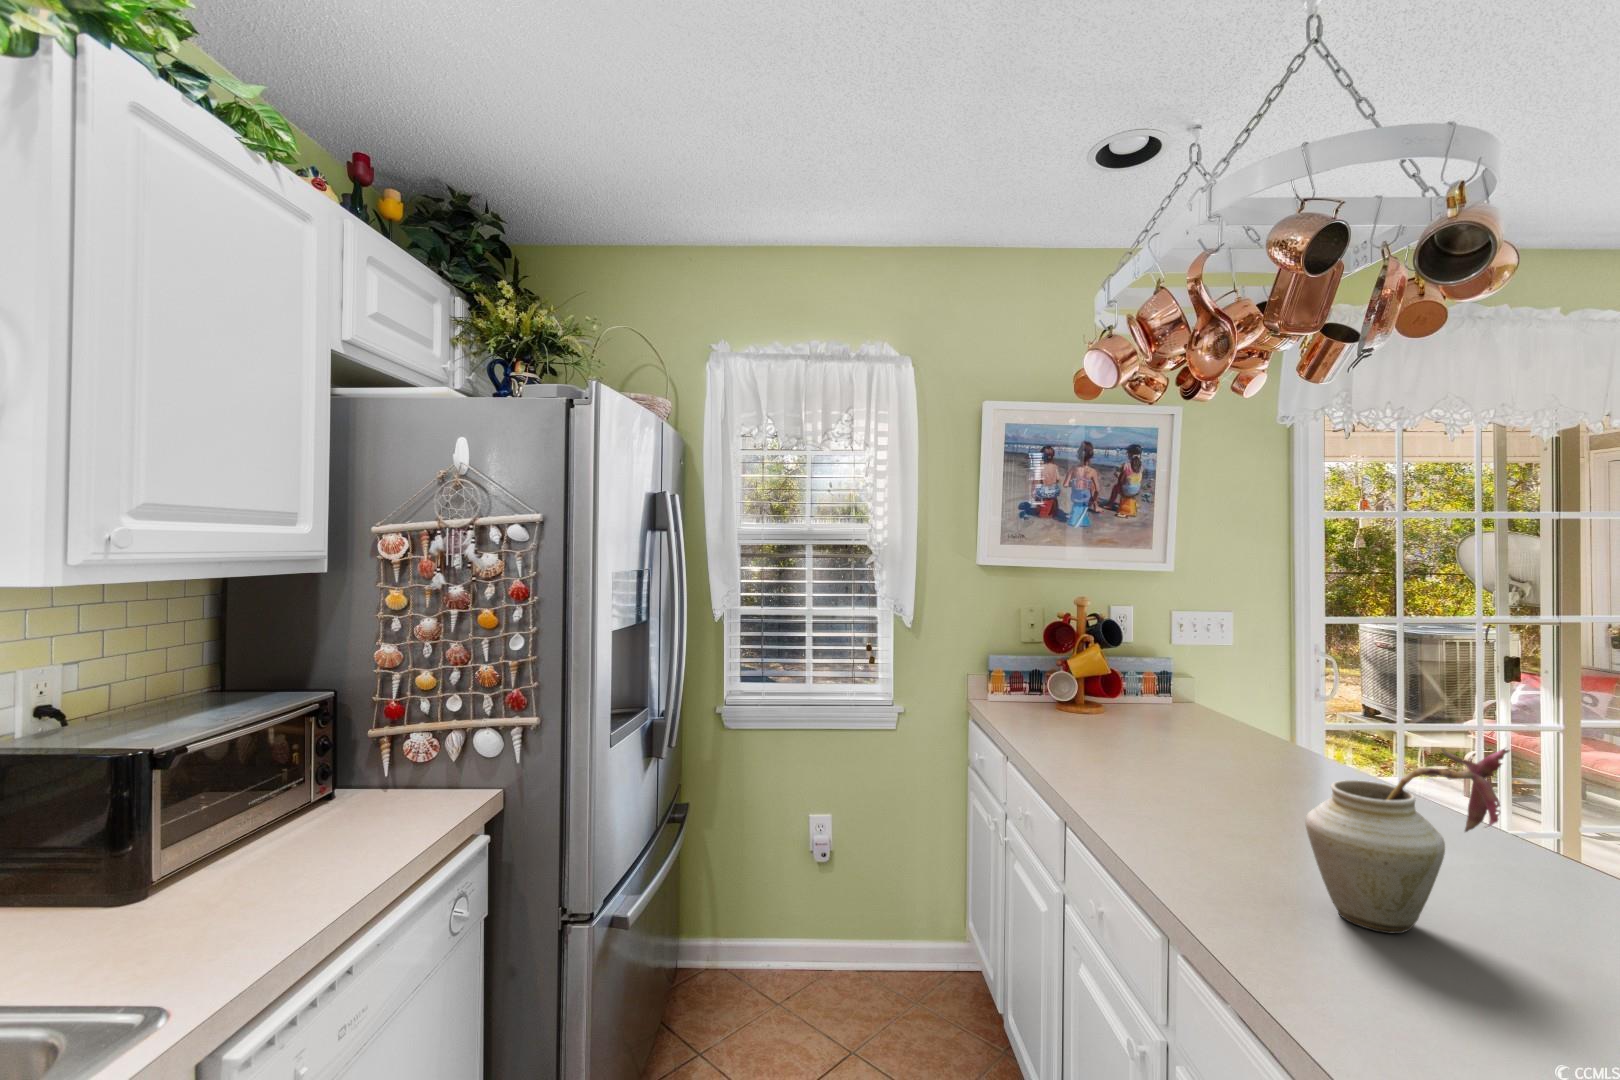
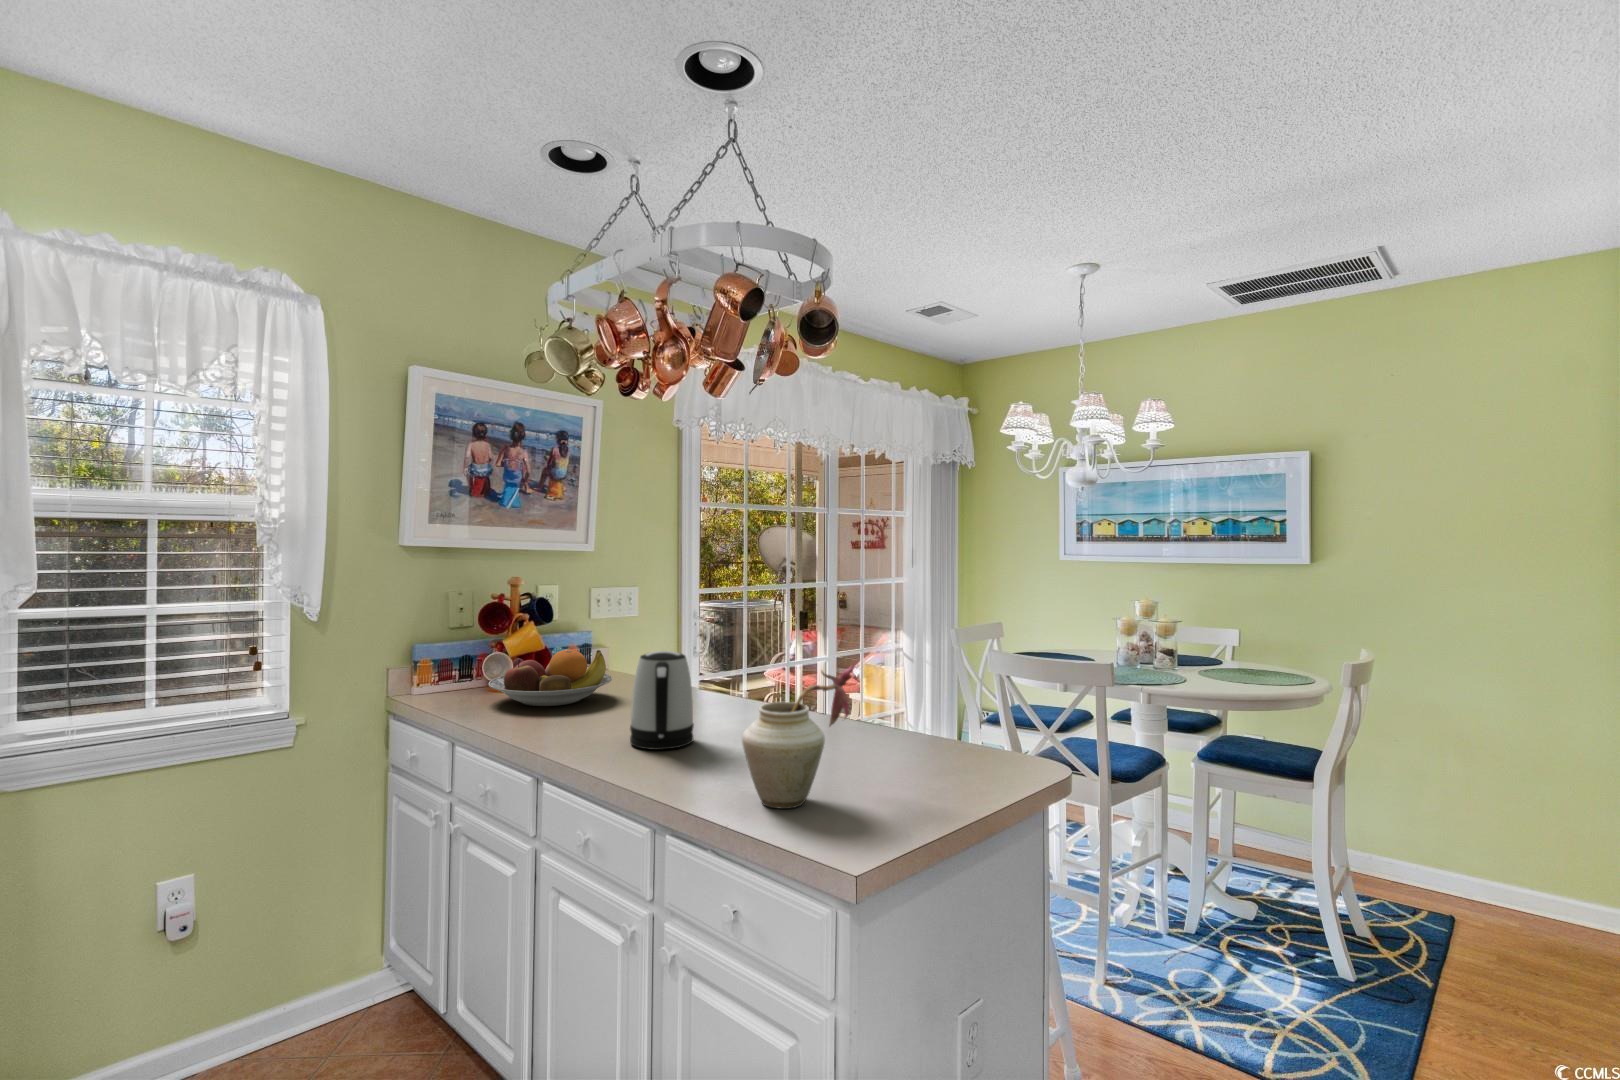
fruit bowl: none [1048,677,1181,736] -> present [488,650,612,706]
kettle: none [1183,691,1266,811] -> present [630,651,694,750]

